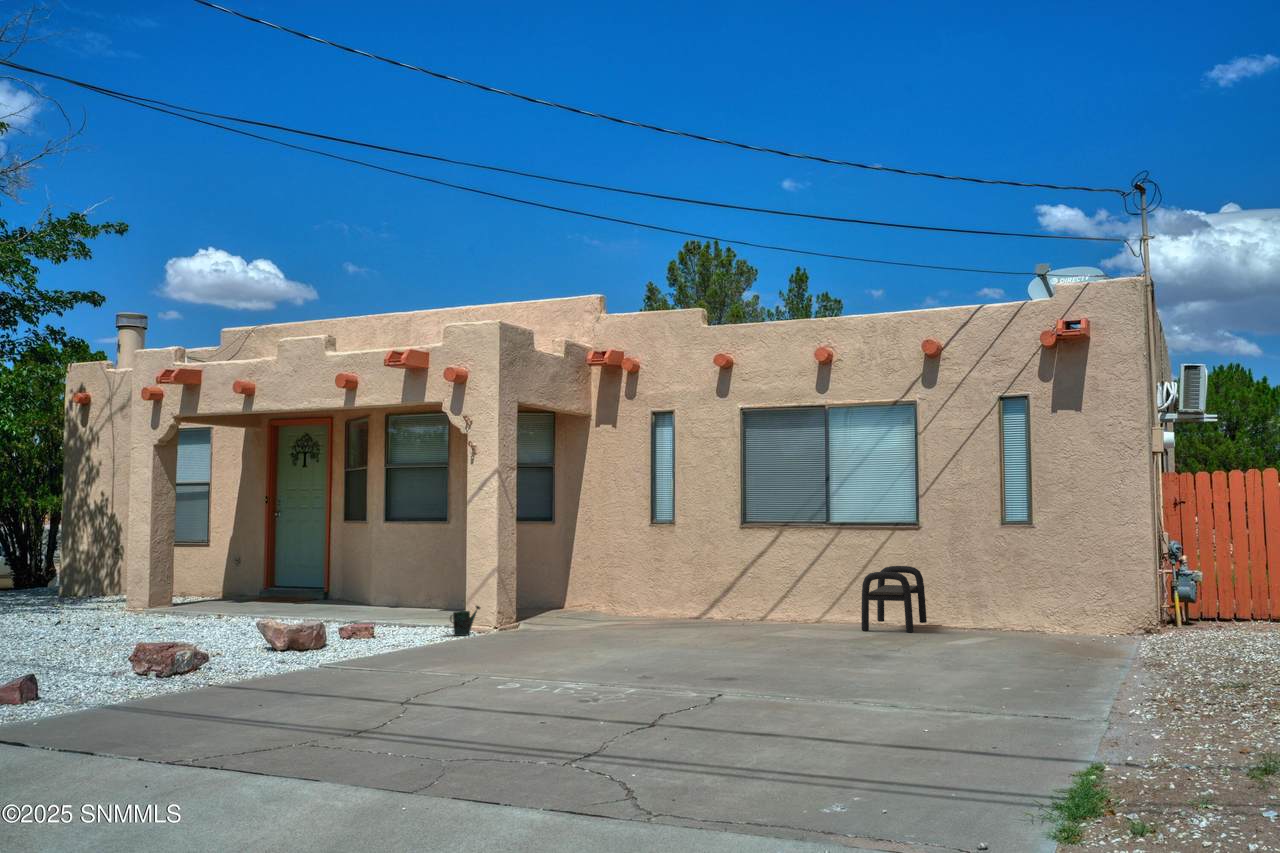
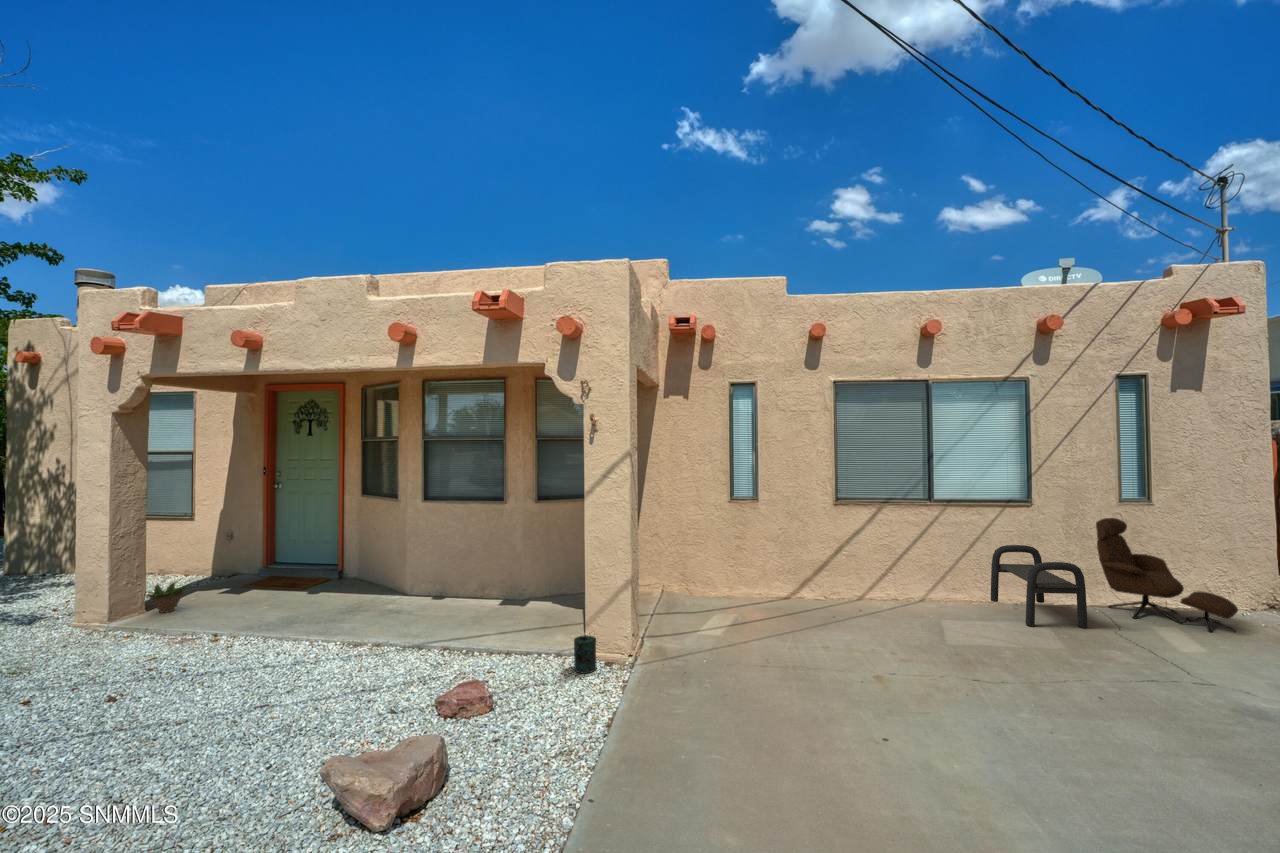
lounge chair: none [960,539,1057,637] -> present [1096,518,1238,632]
decorative plant: none [165,588,206,611] -> present [145,582,192,613]

